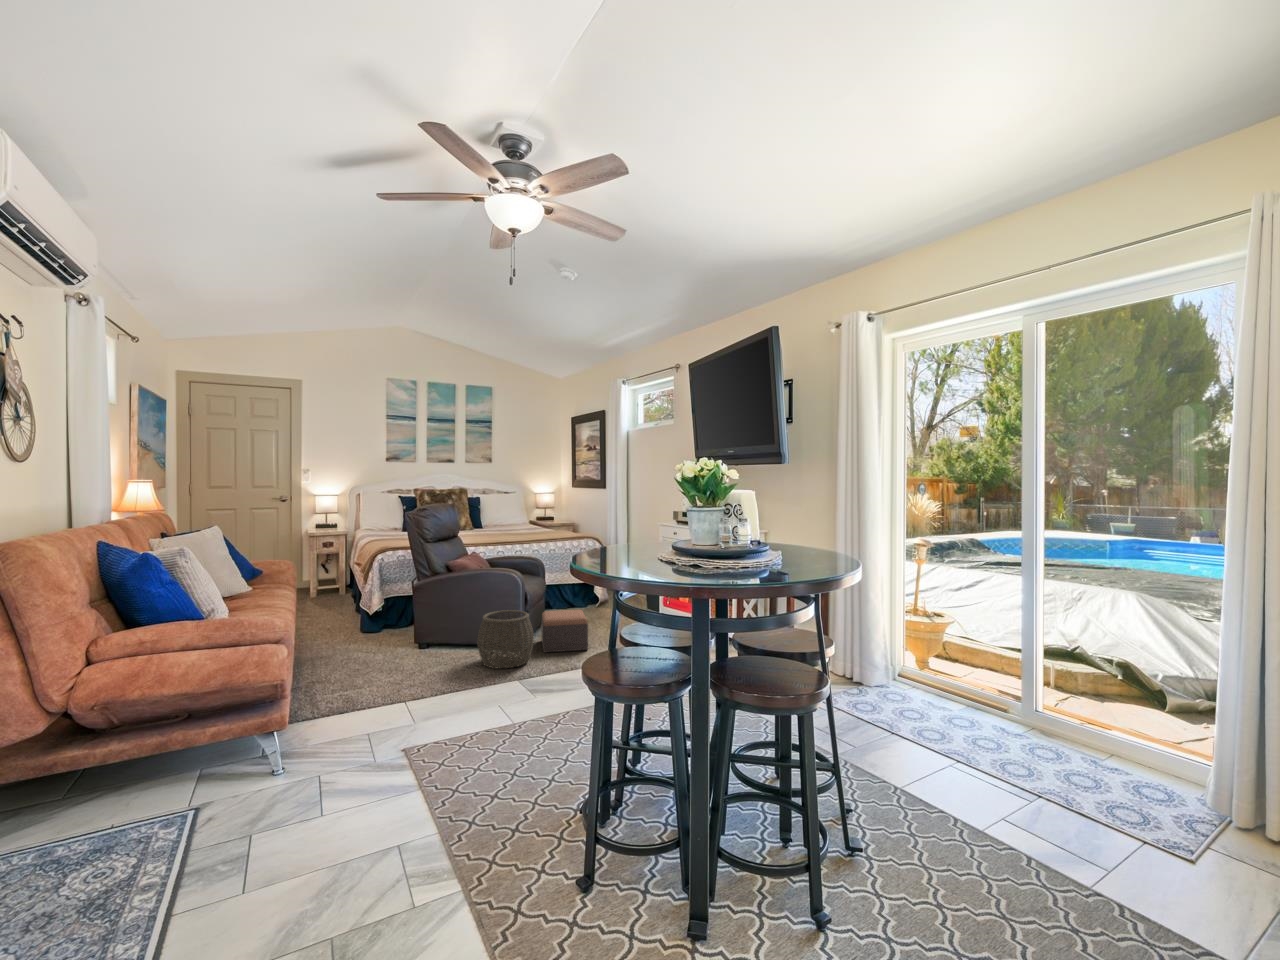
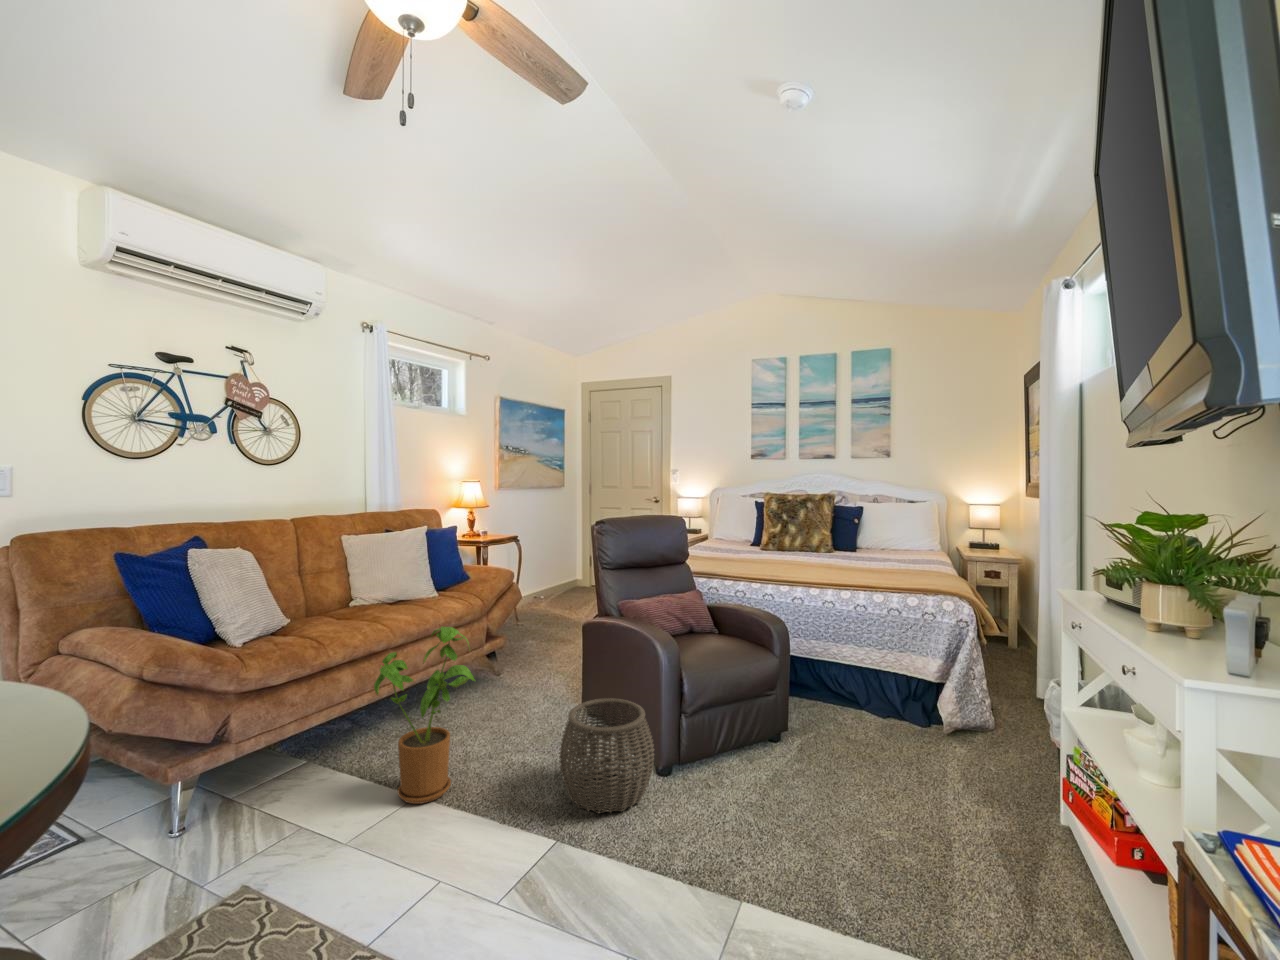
house plant: none [375,580,451,701] -> present [374,627,475,804]
footstool: present [541,610,588,653] -> none [686,721,801,837]

